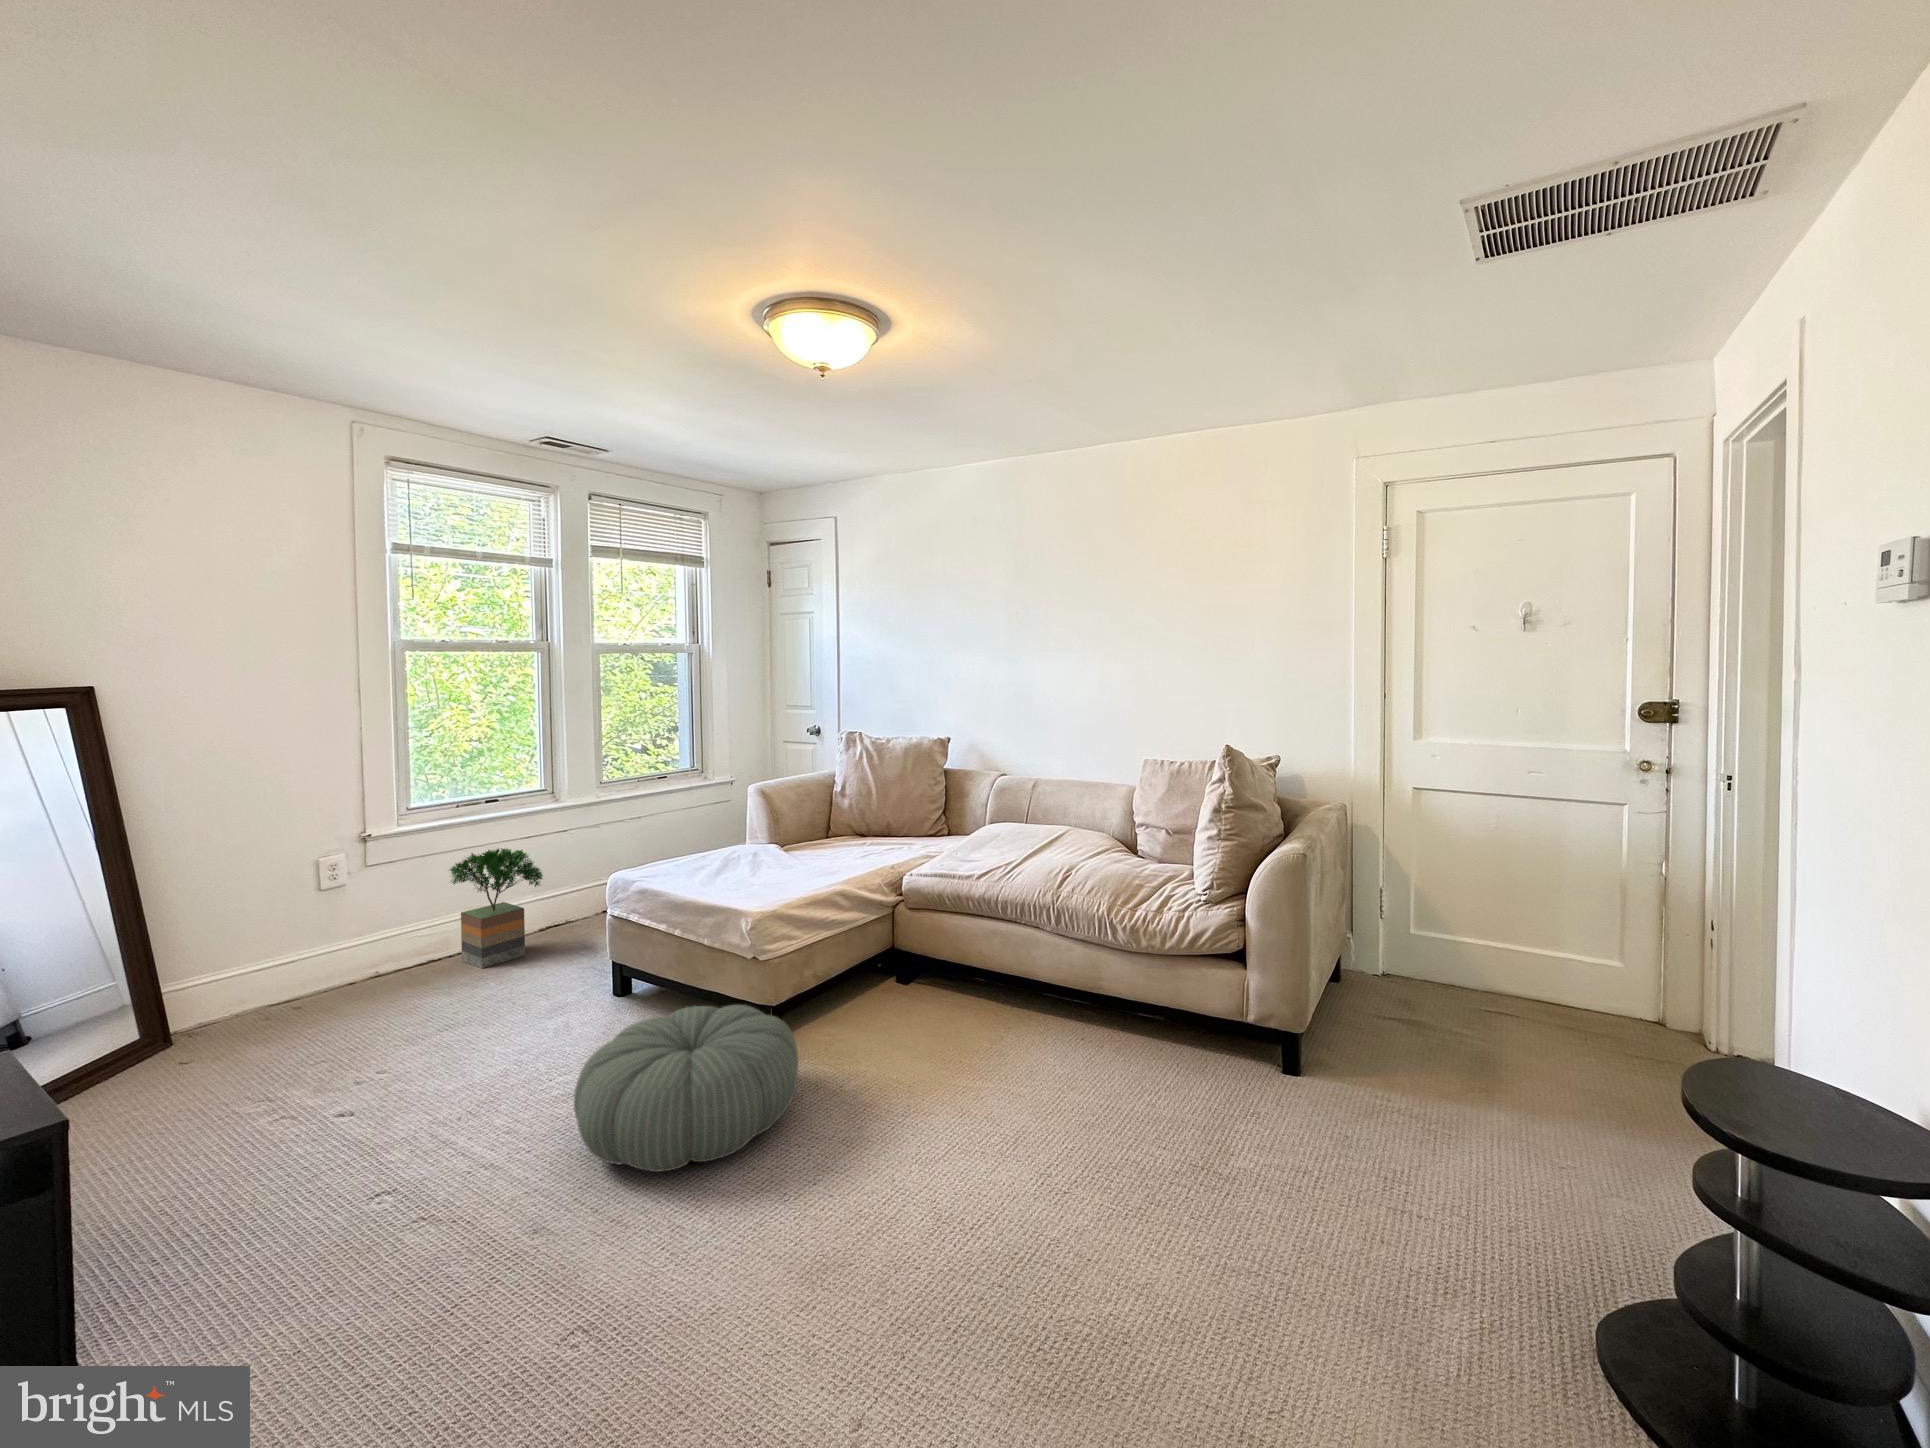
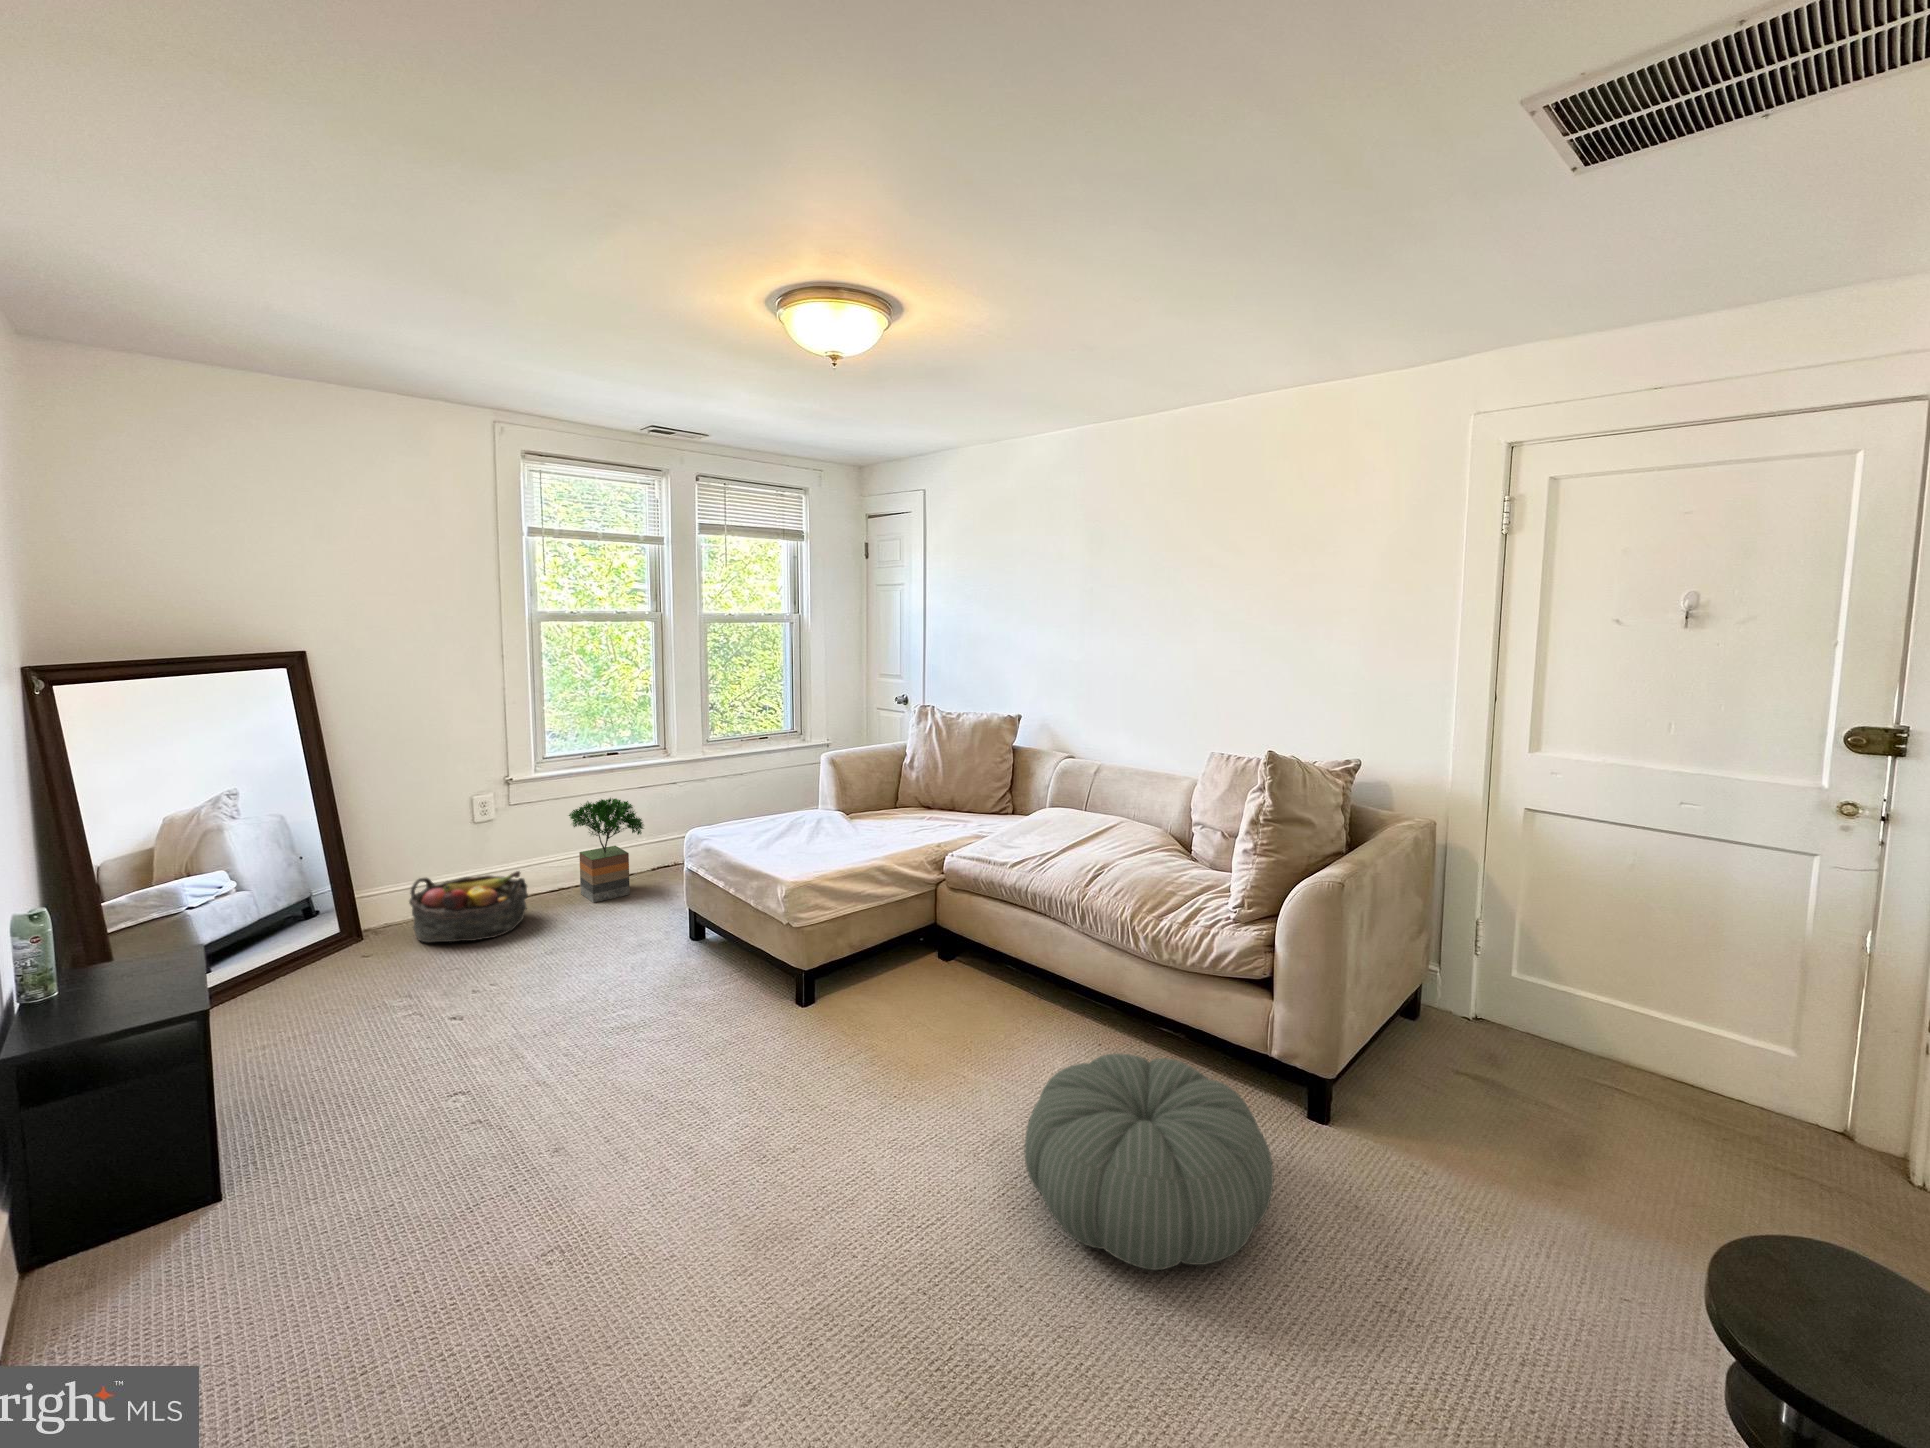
basket: none [244,936,404,1034] -> present [409,871,528,942]
pouf: present [574,1005,799,1172] -> present [1024,1053,1273,1270]

